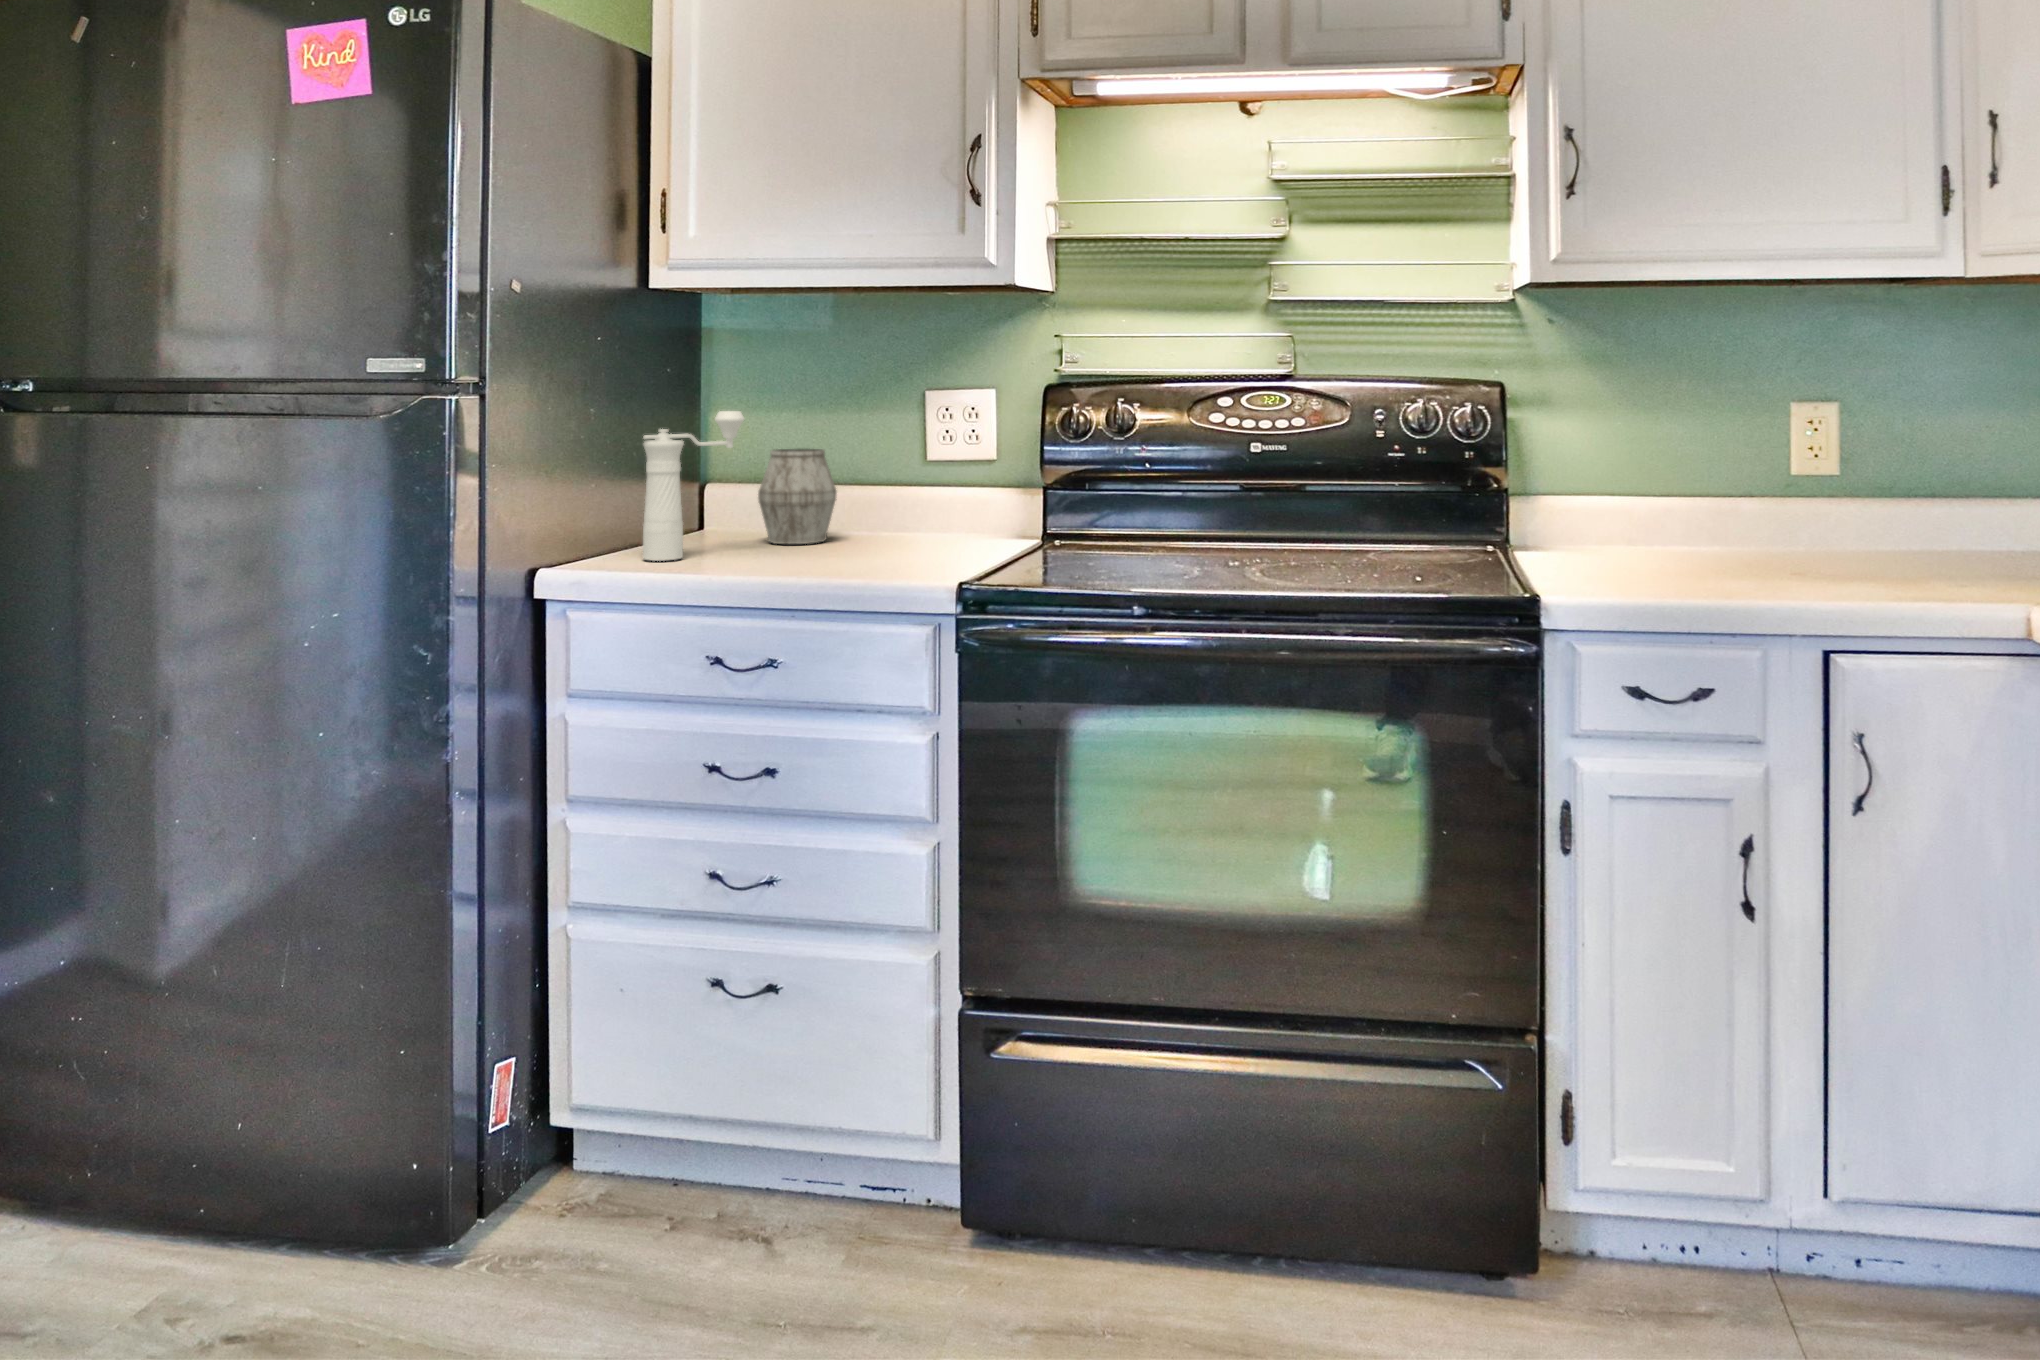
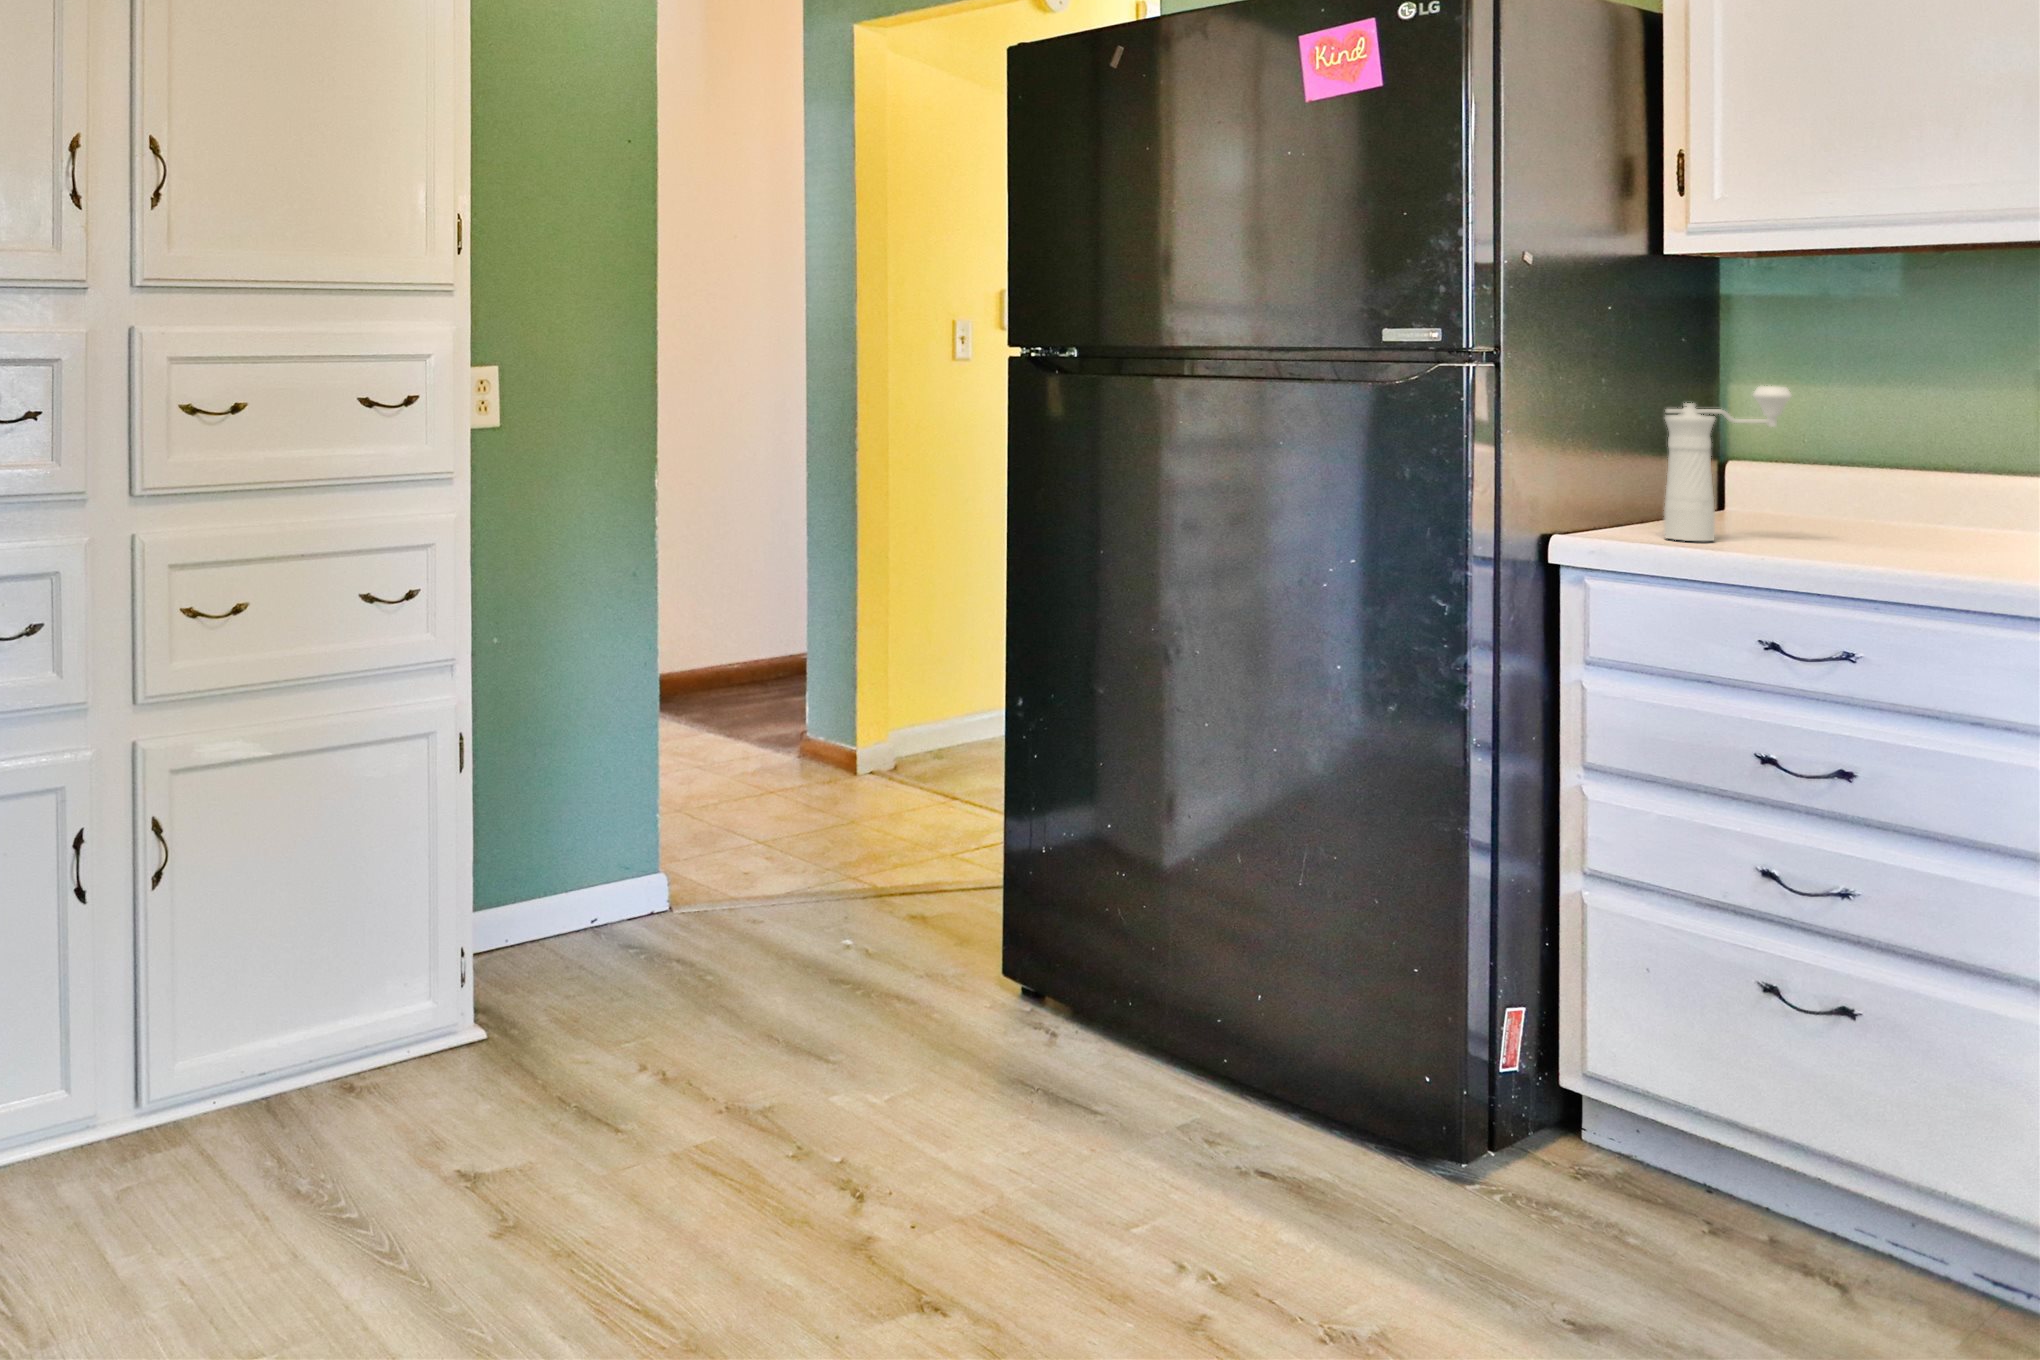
mug: present [758,449,837,544] -> none [1807,432,1919,540]

